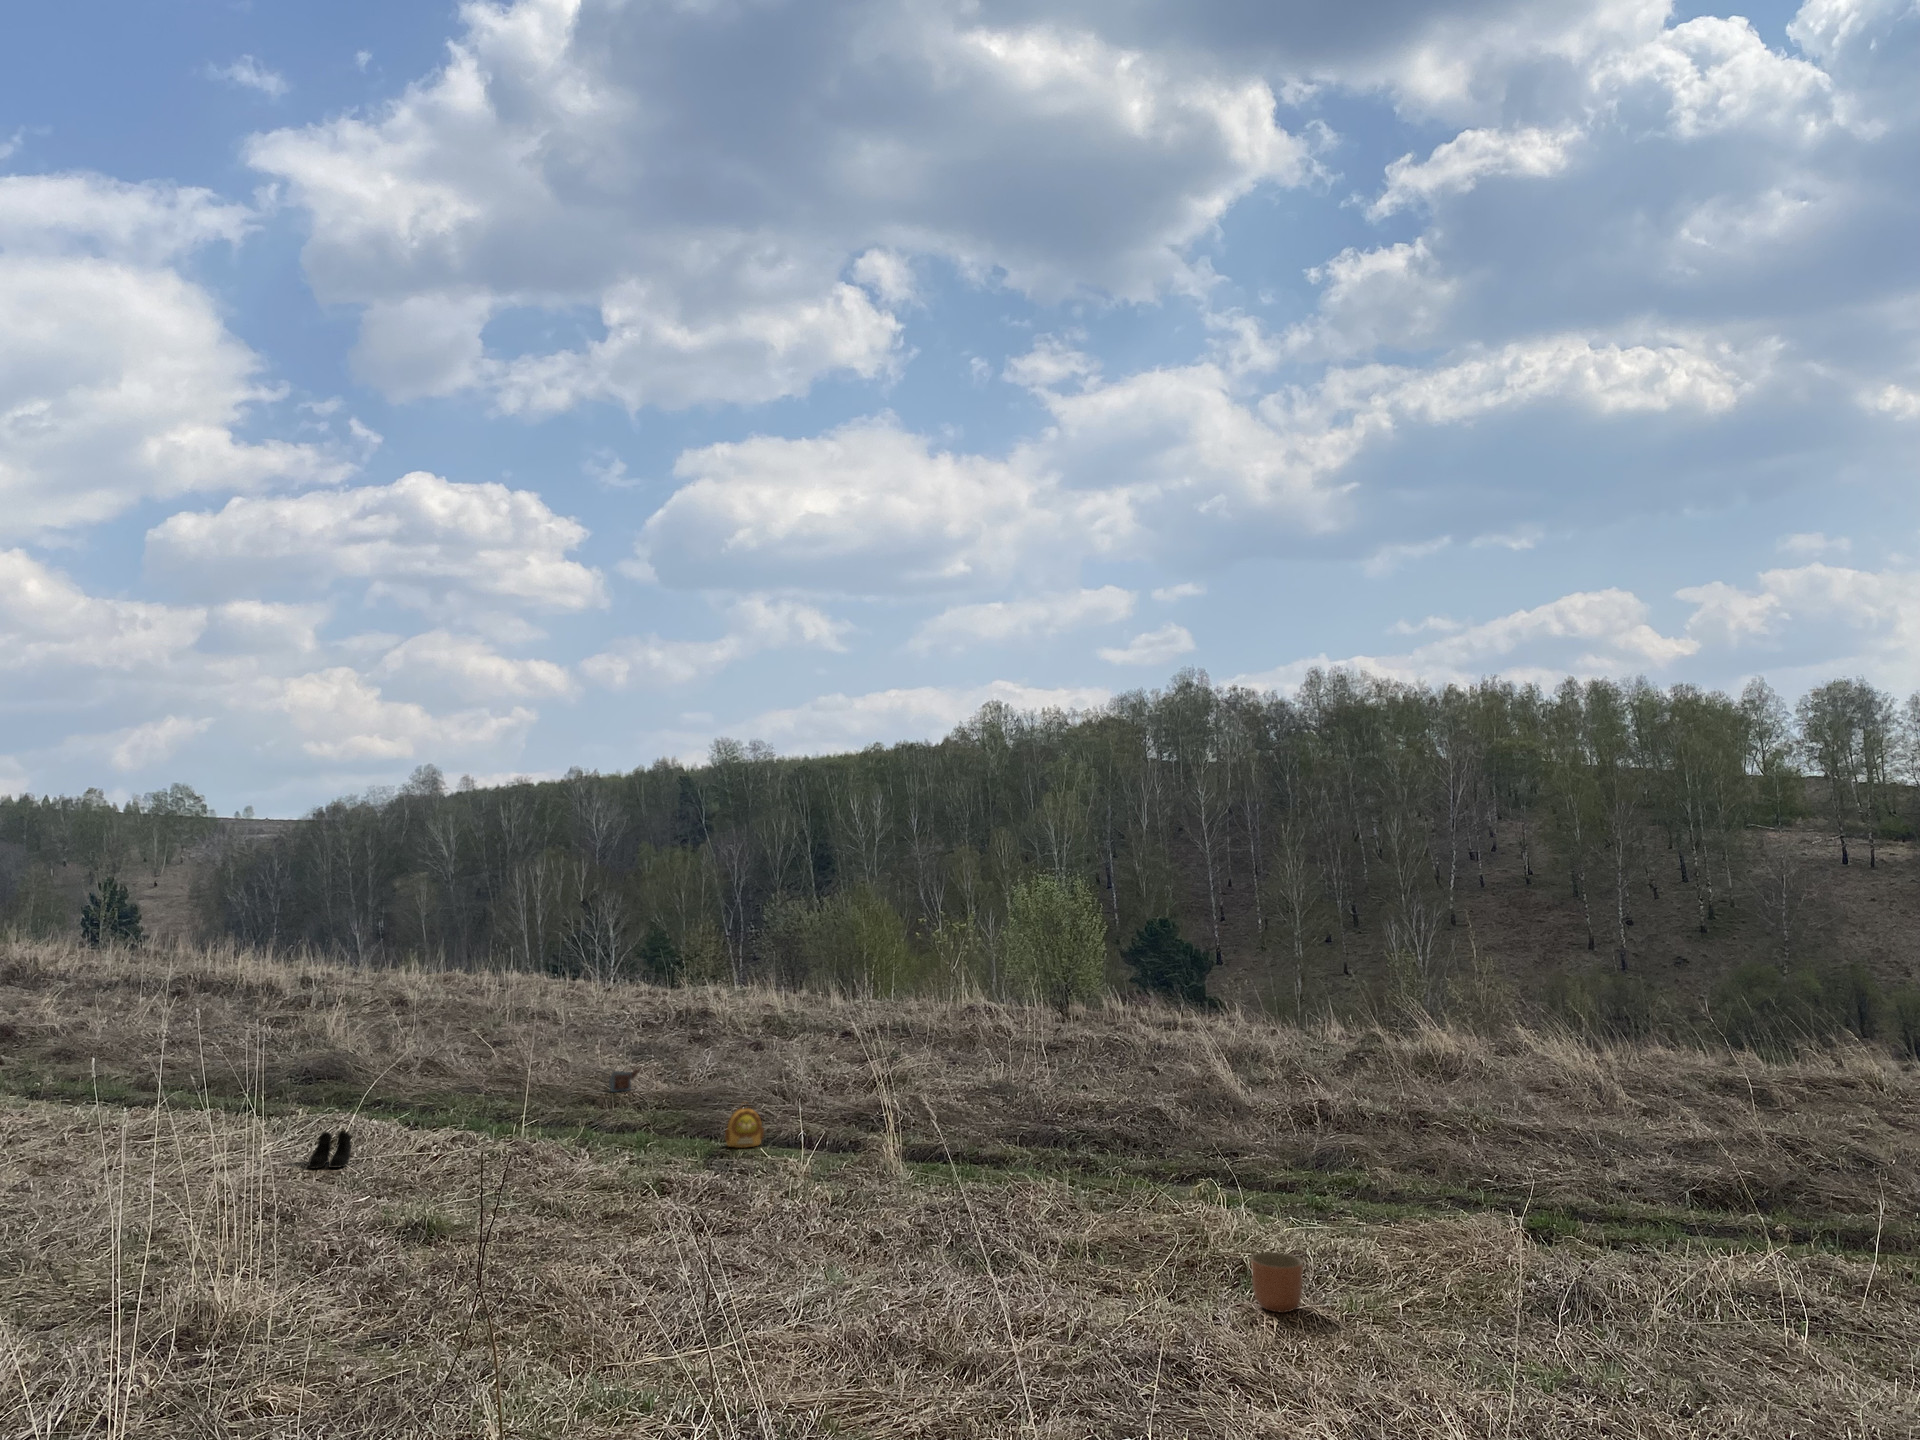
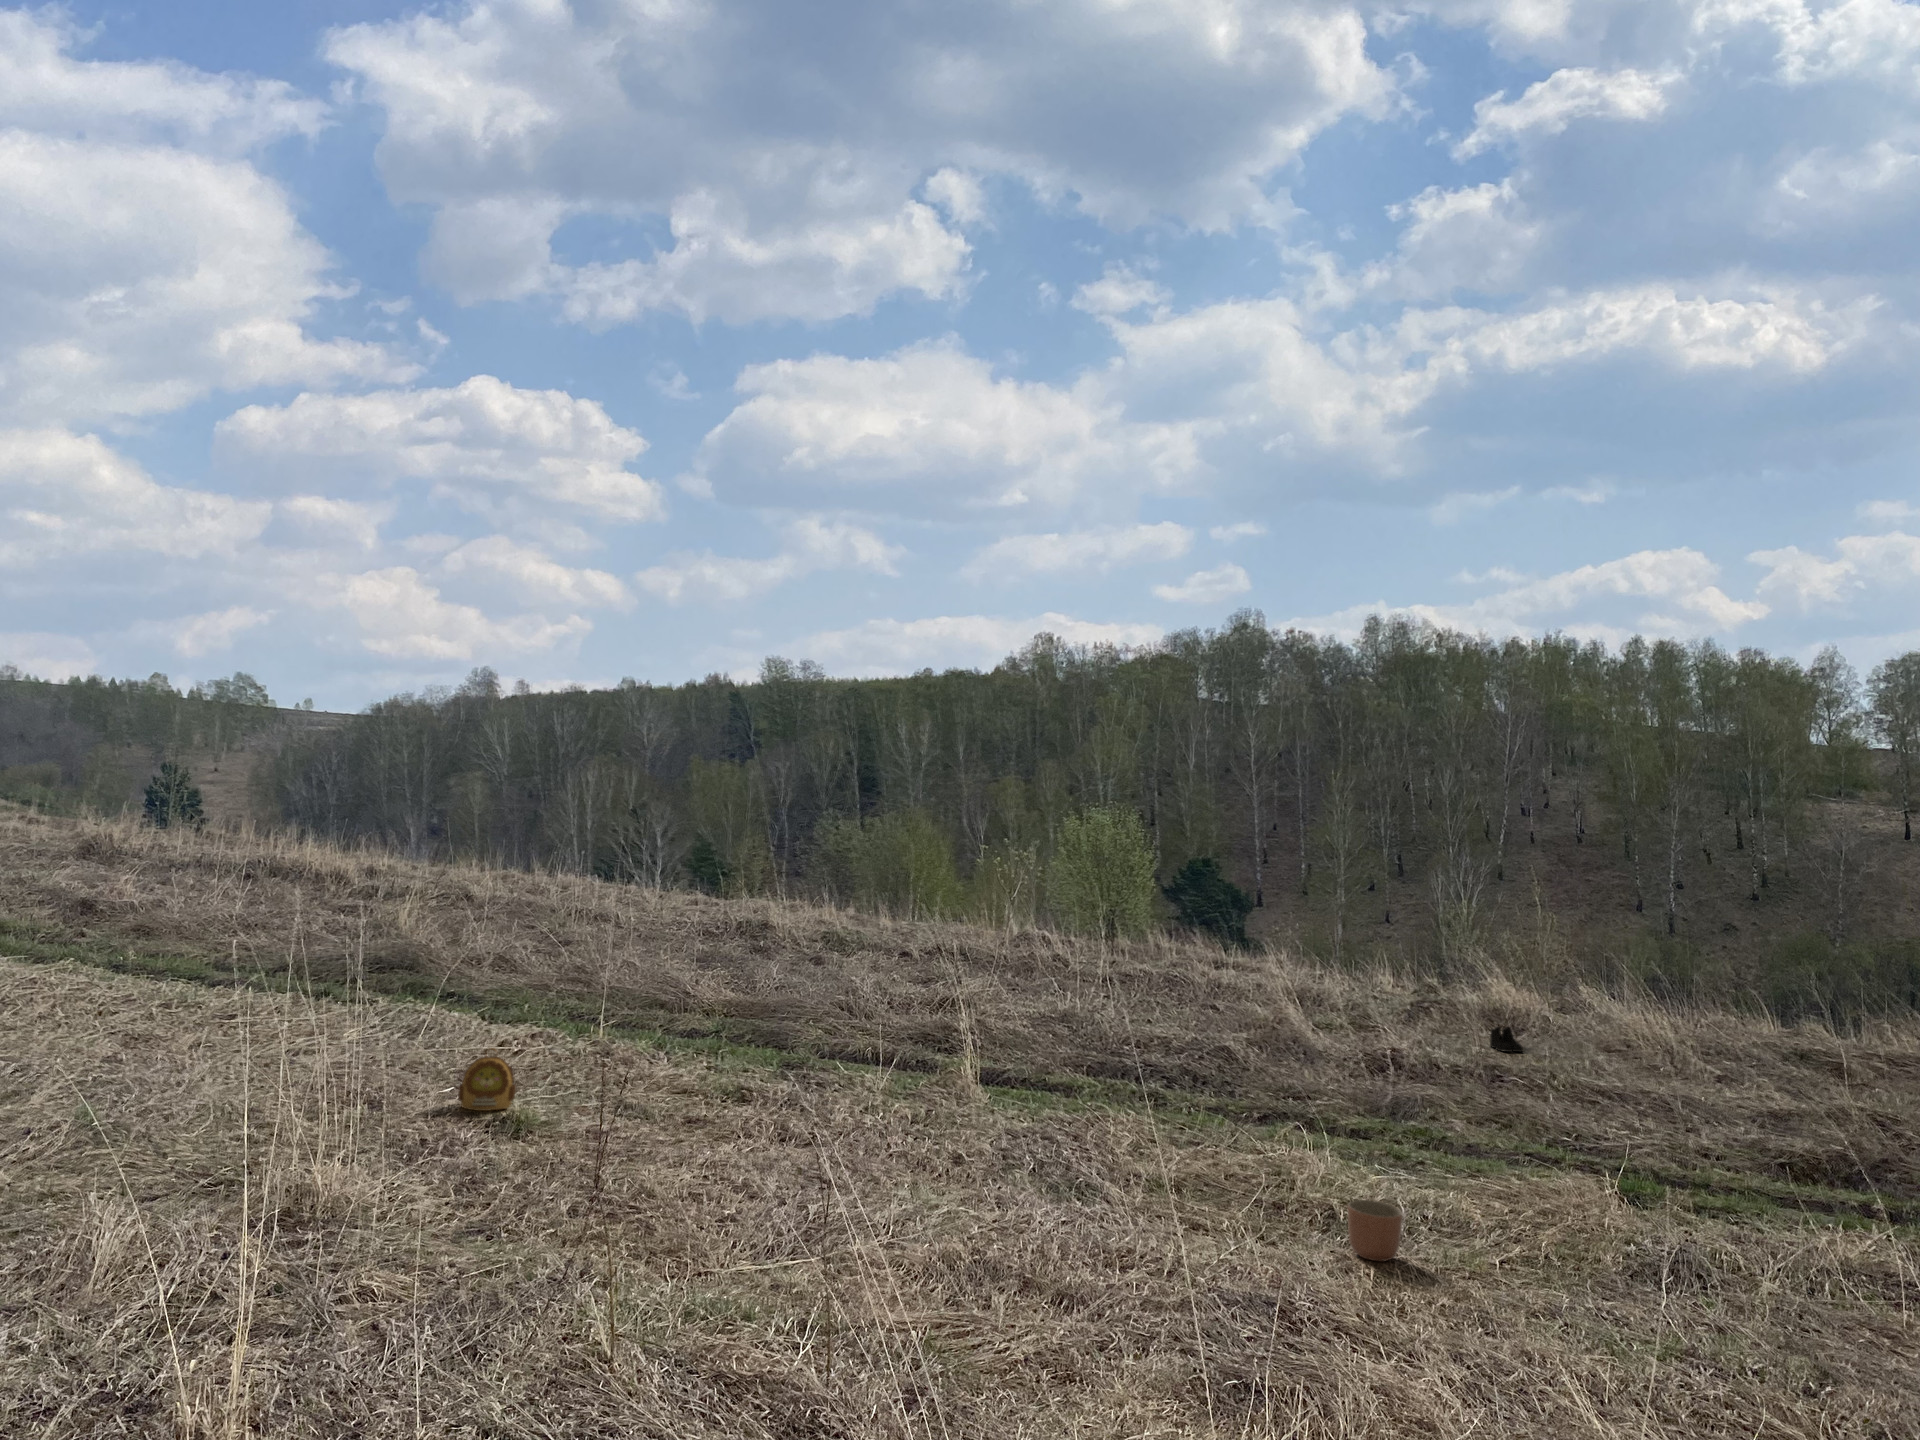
watering can: present [603,1067,641,1092] -> none [670,975,710,998]
backpack: present [725,1103,764,1148] -> present [458,1048,516,1111]
boots: present [308,1131,351,1169] -> present [1490,1027,1523,1052]

